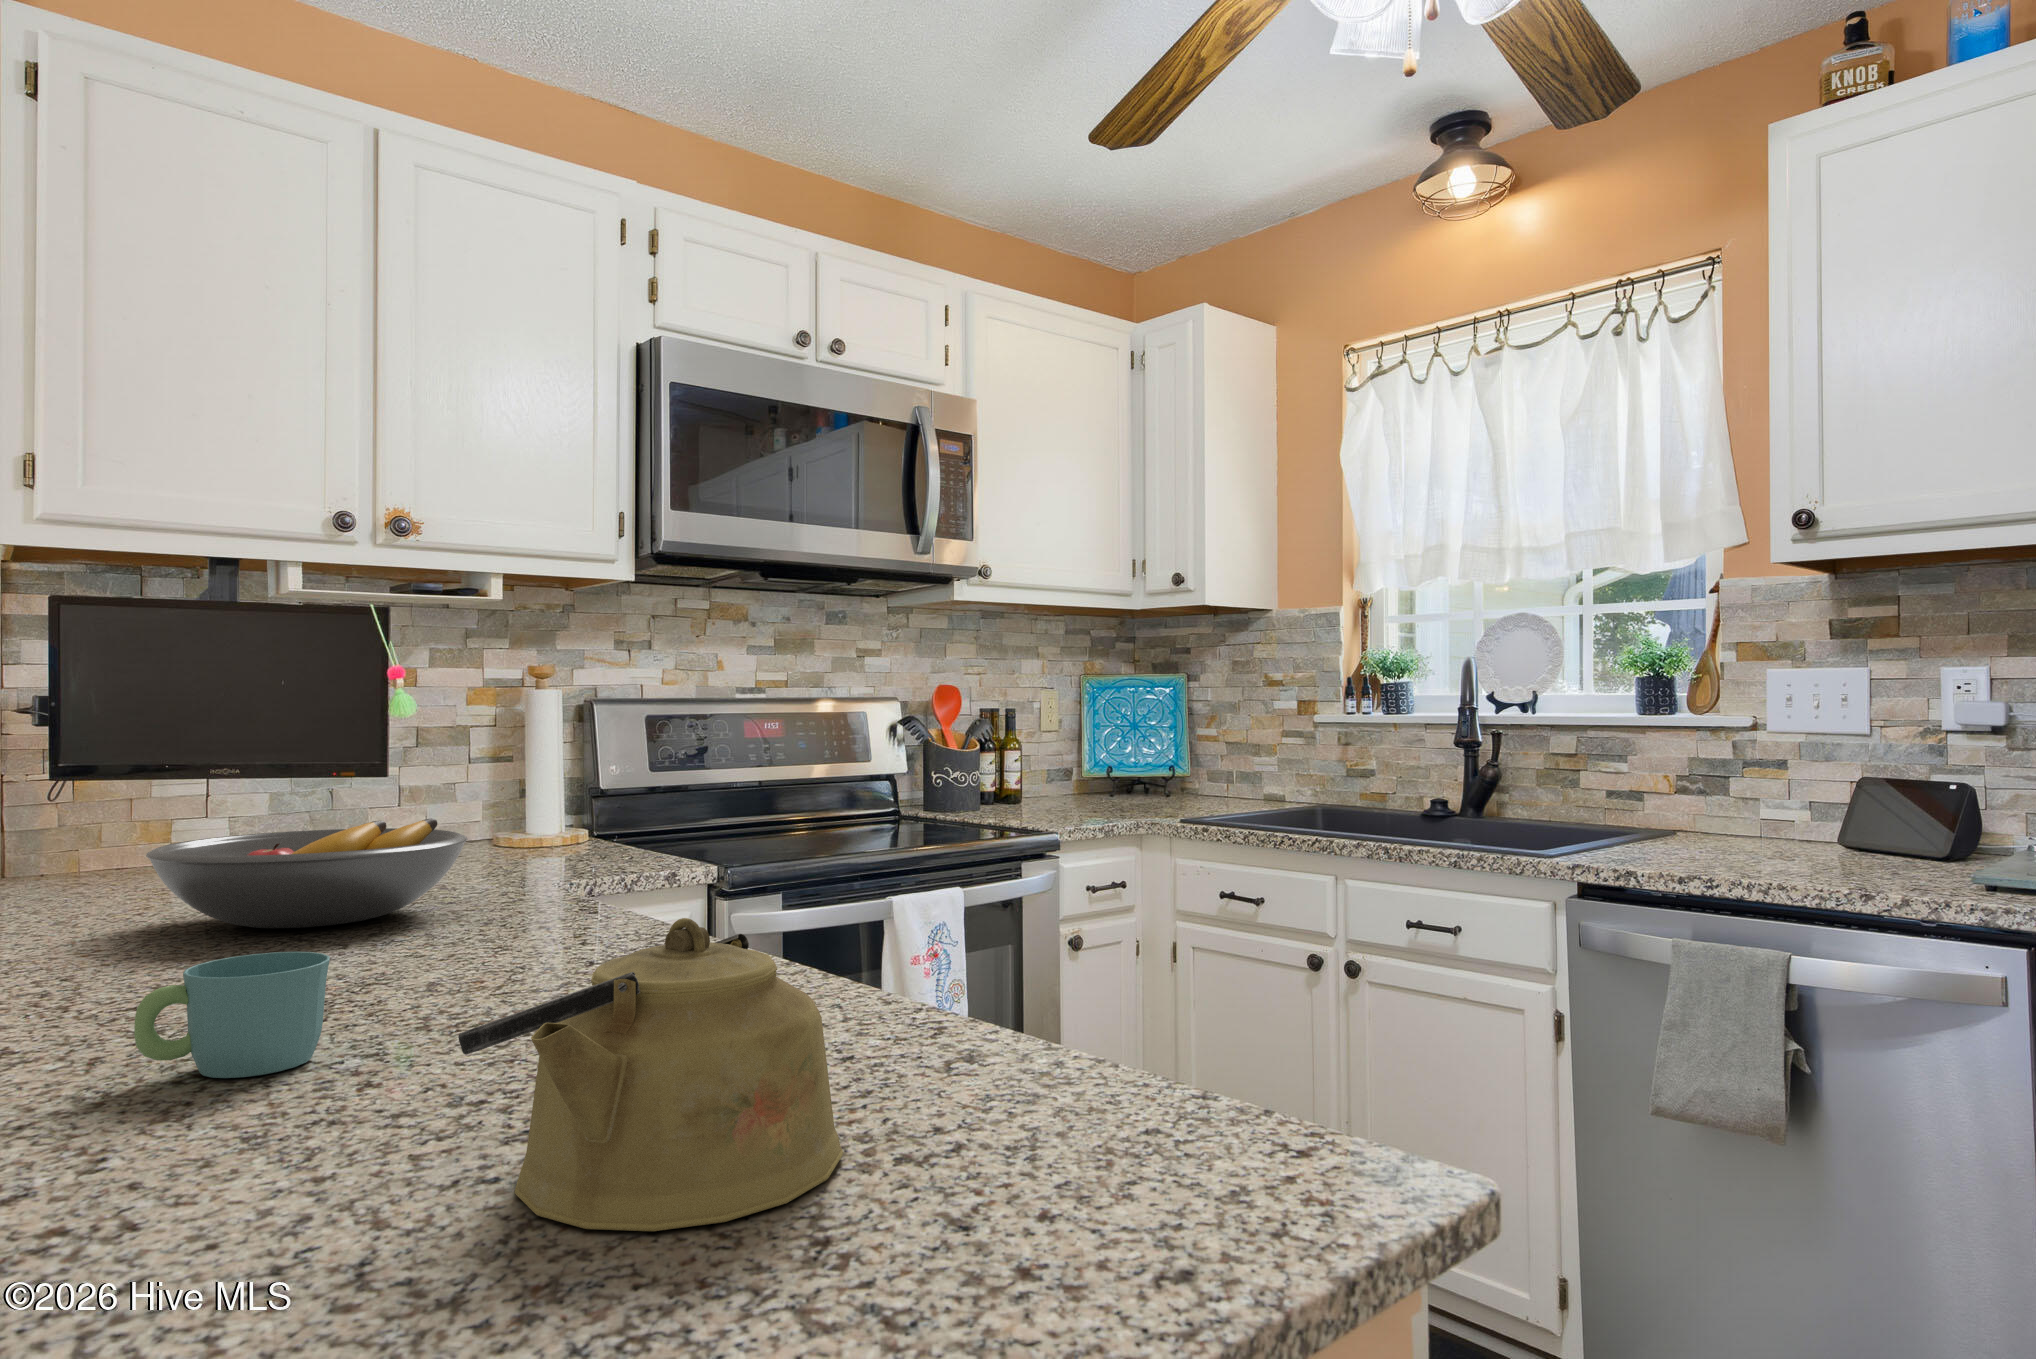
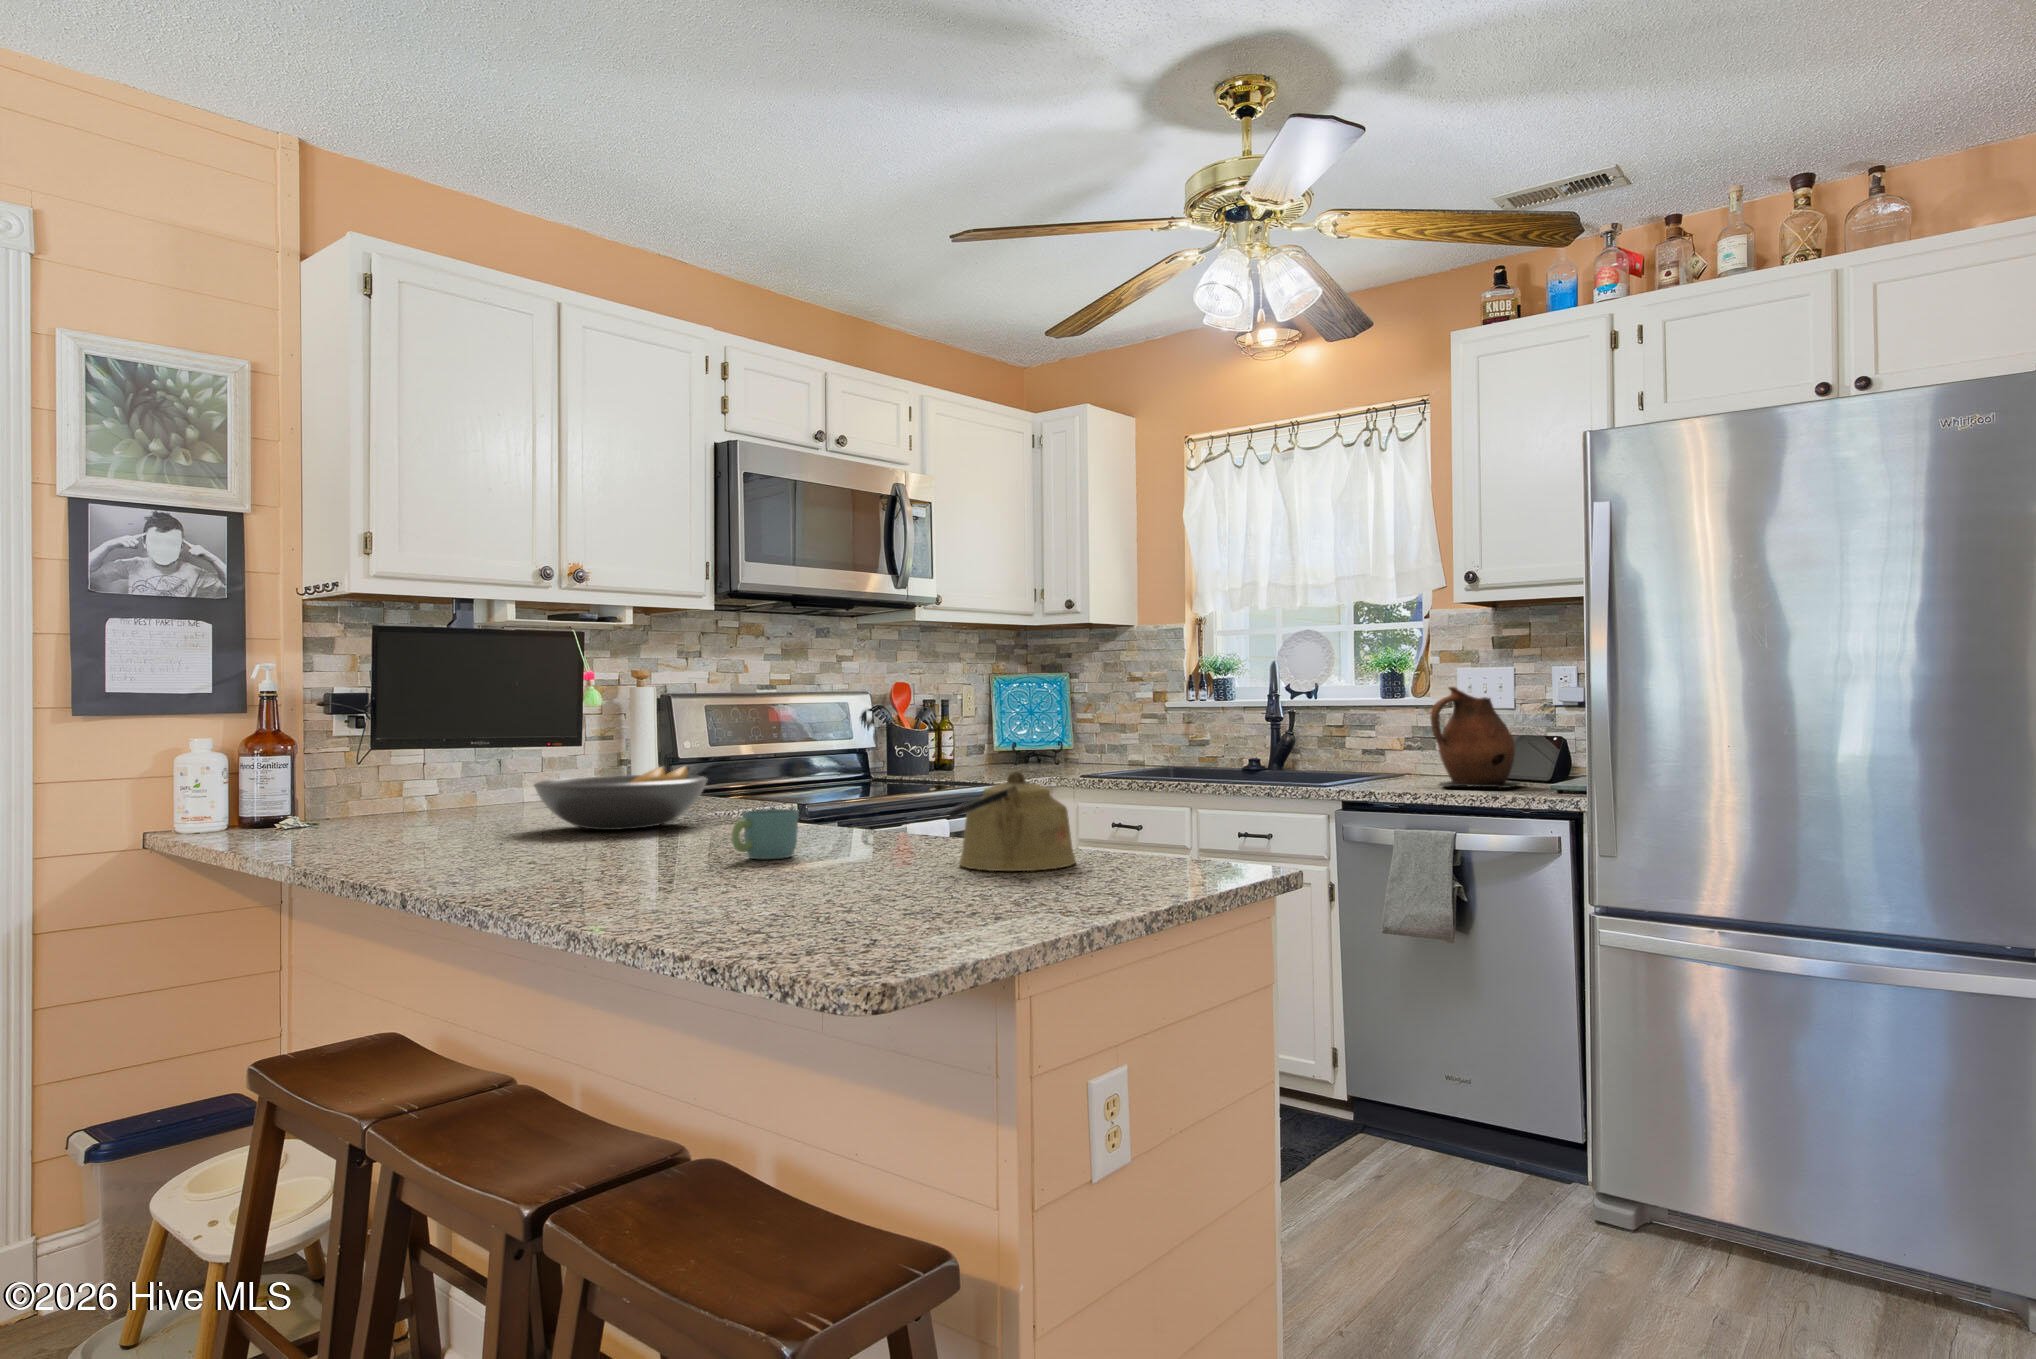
ceramic pitcher: none [1735,698,1914,879] -> present [1431,687,1527,788]

